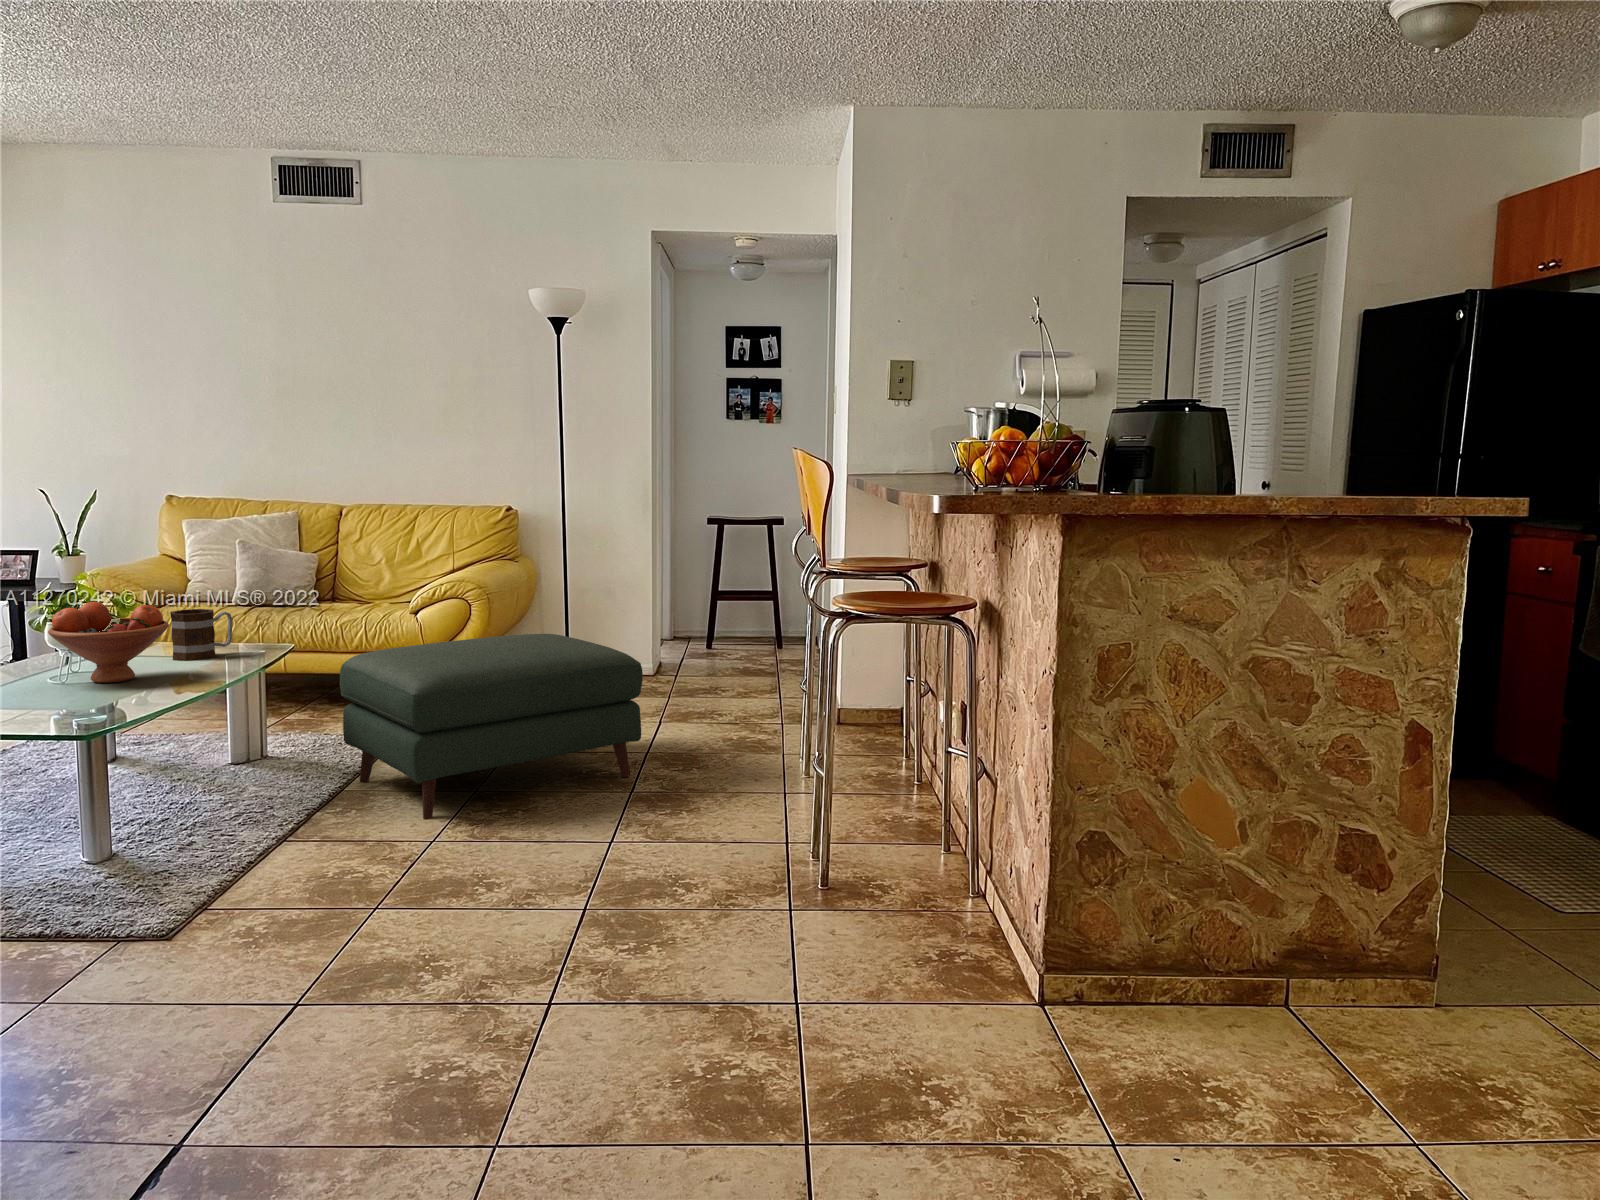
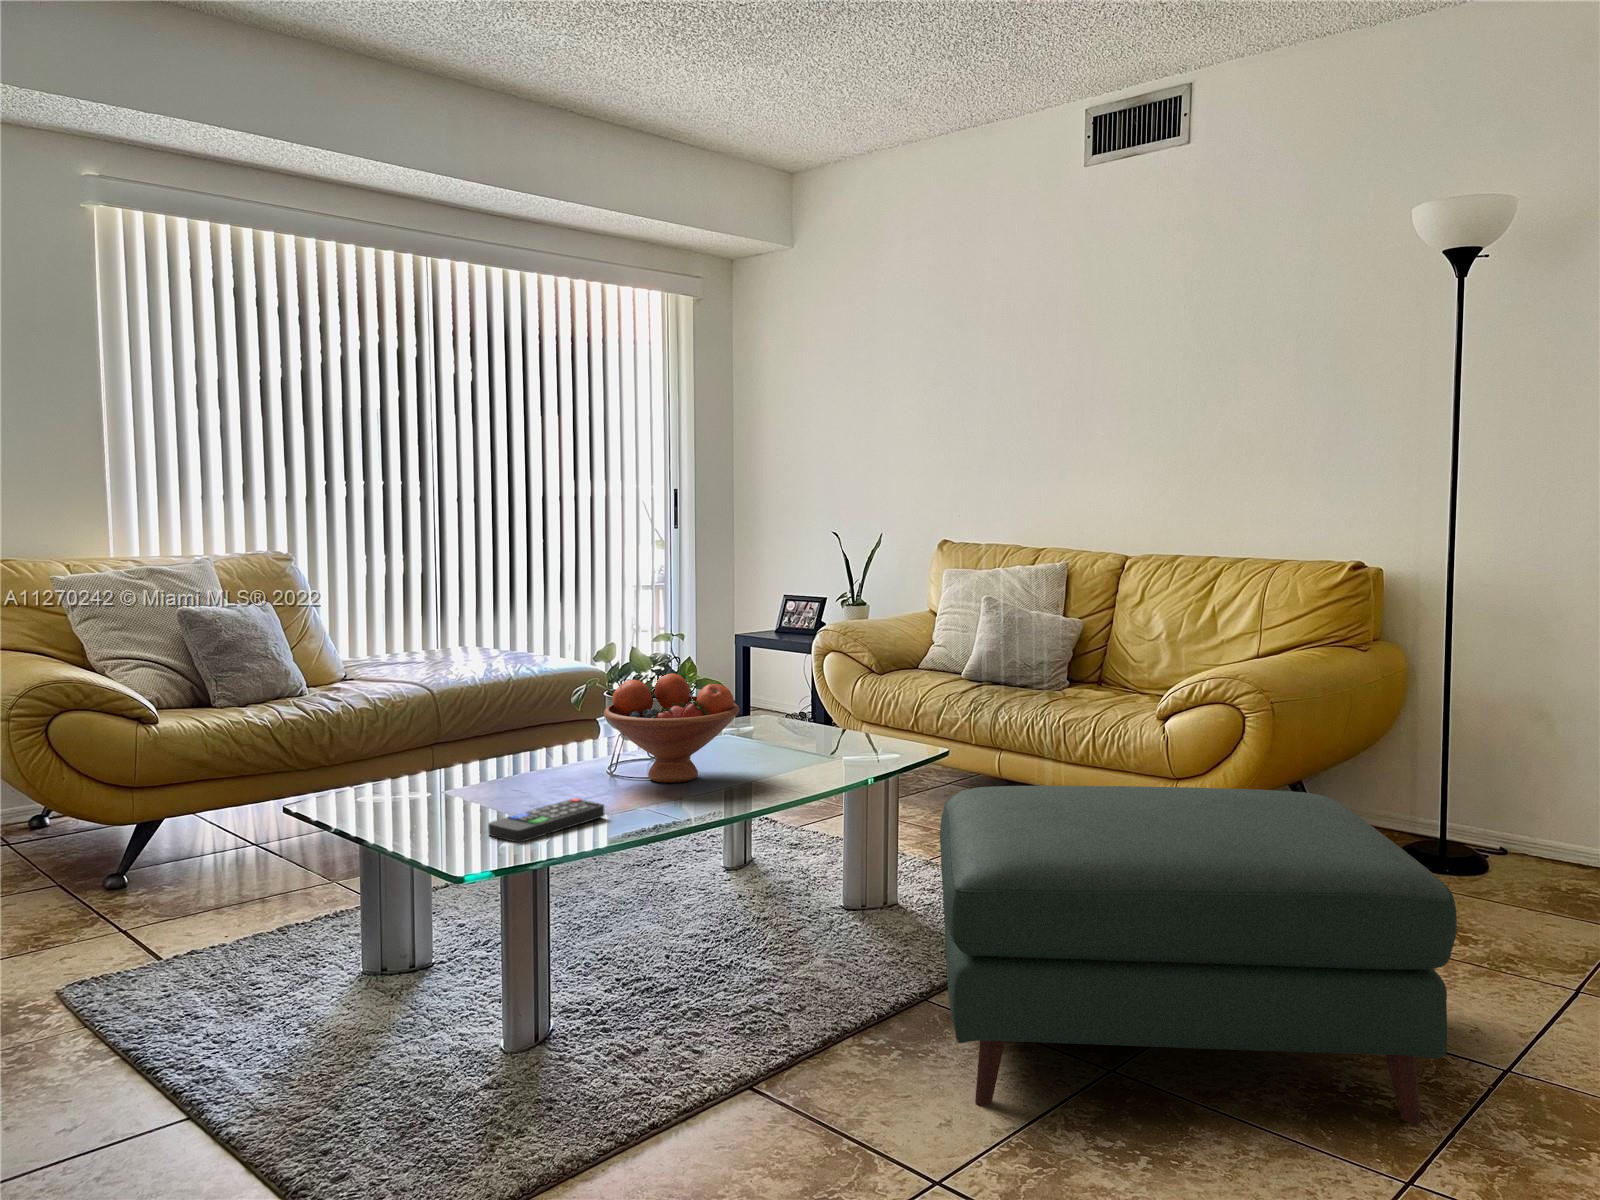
mug: present [170,609,233,661] -> none [788,689,867,760]
remote control: none [48,691,119,720] -> present [488,798,604,842]

